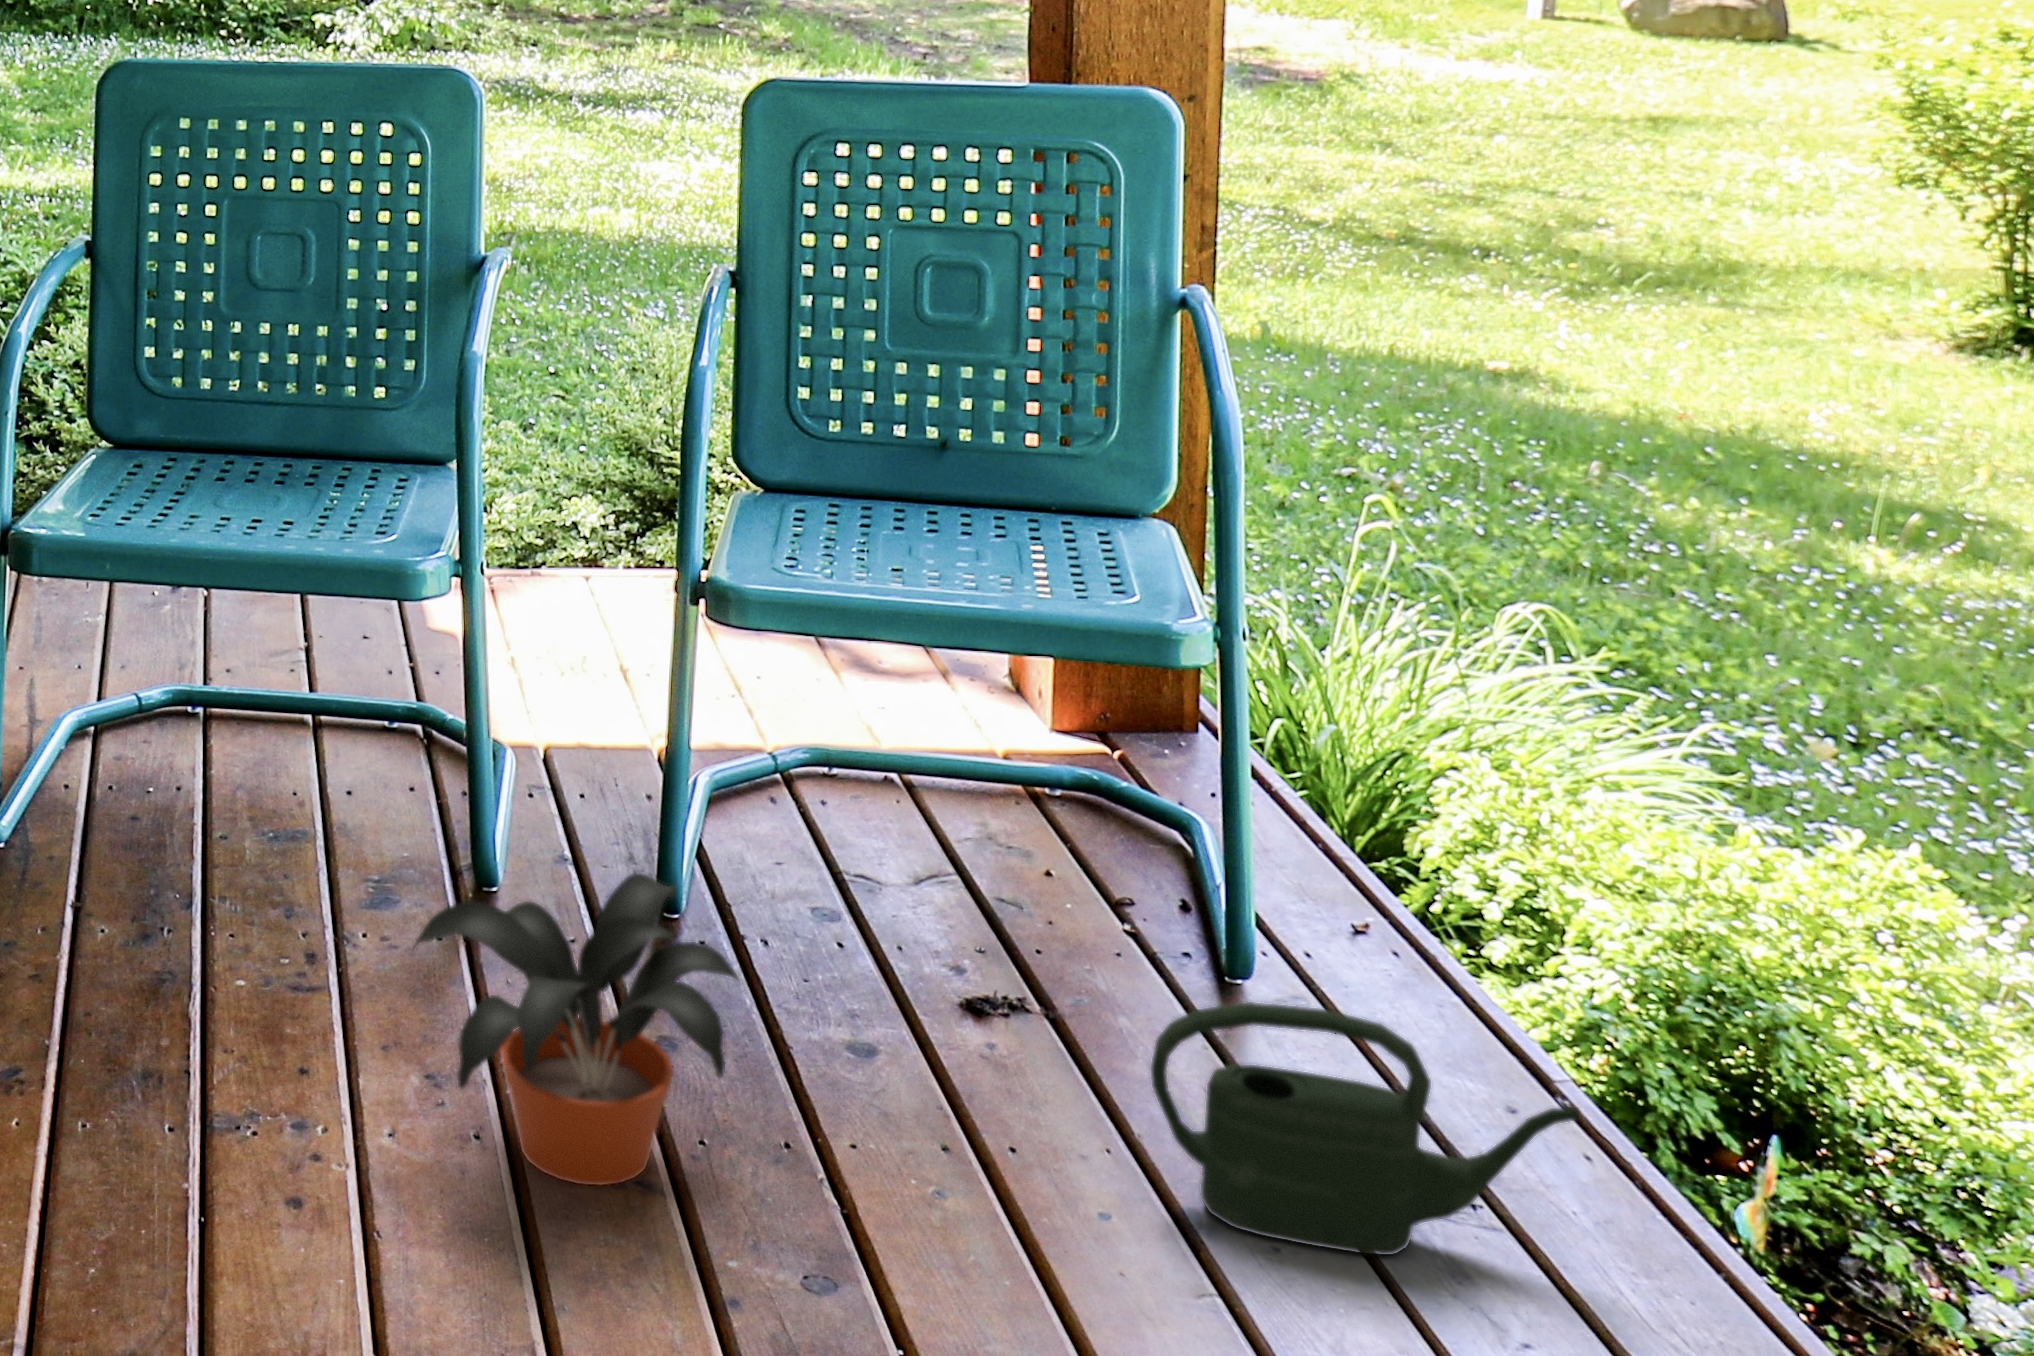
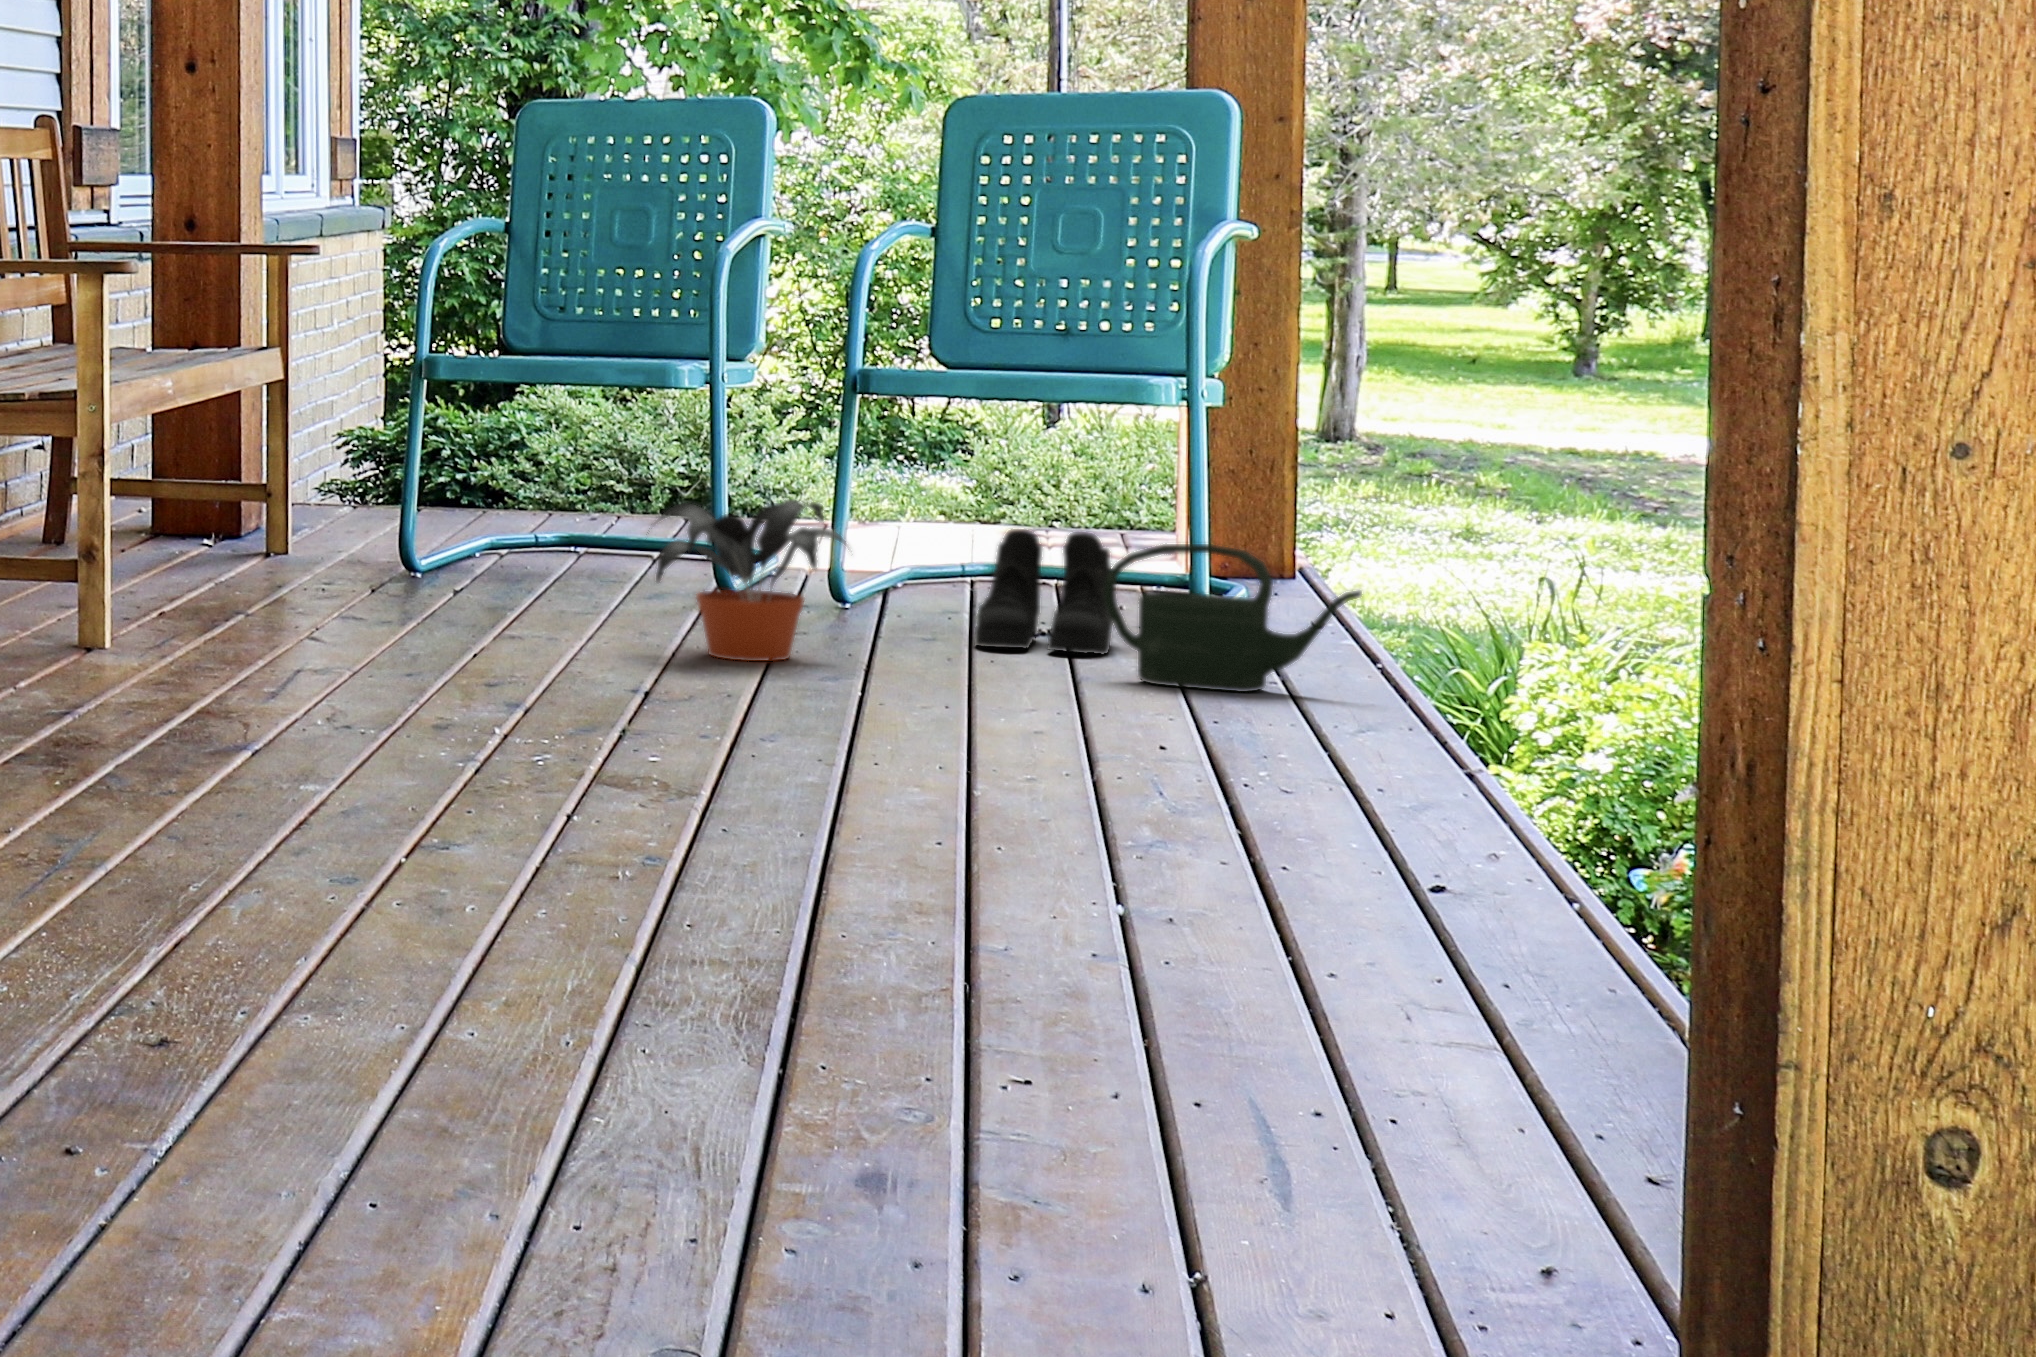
boots: none [859,815,1063,1057] -> present [974,529,1113,654]

